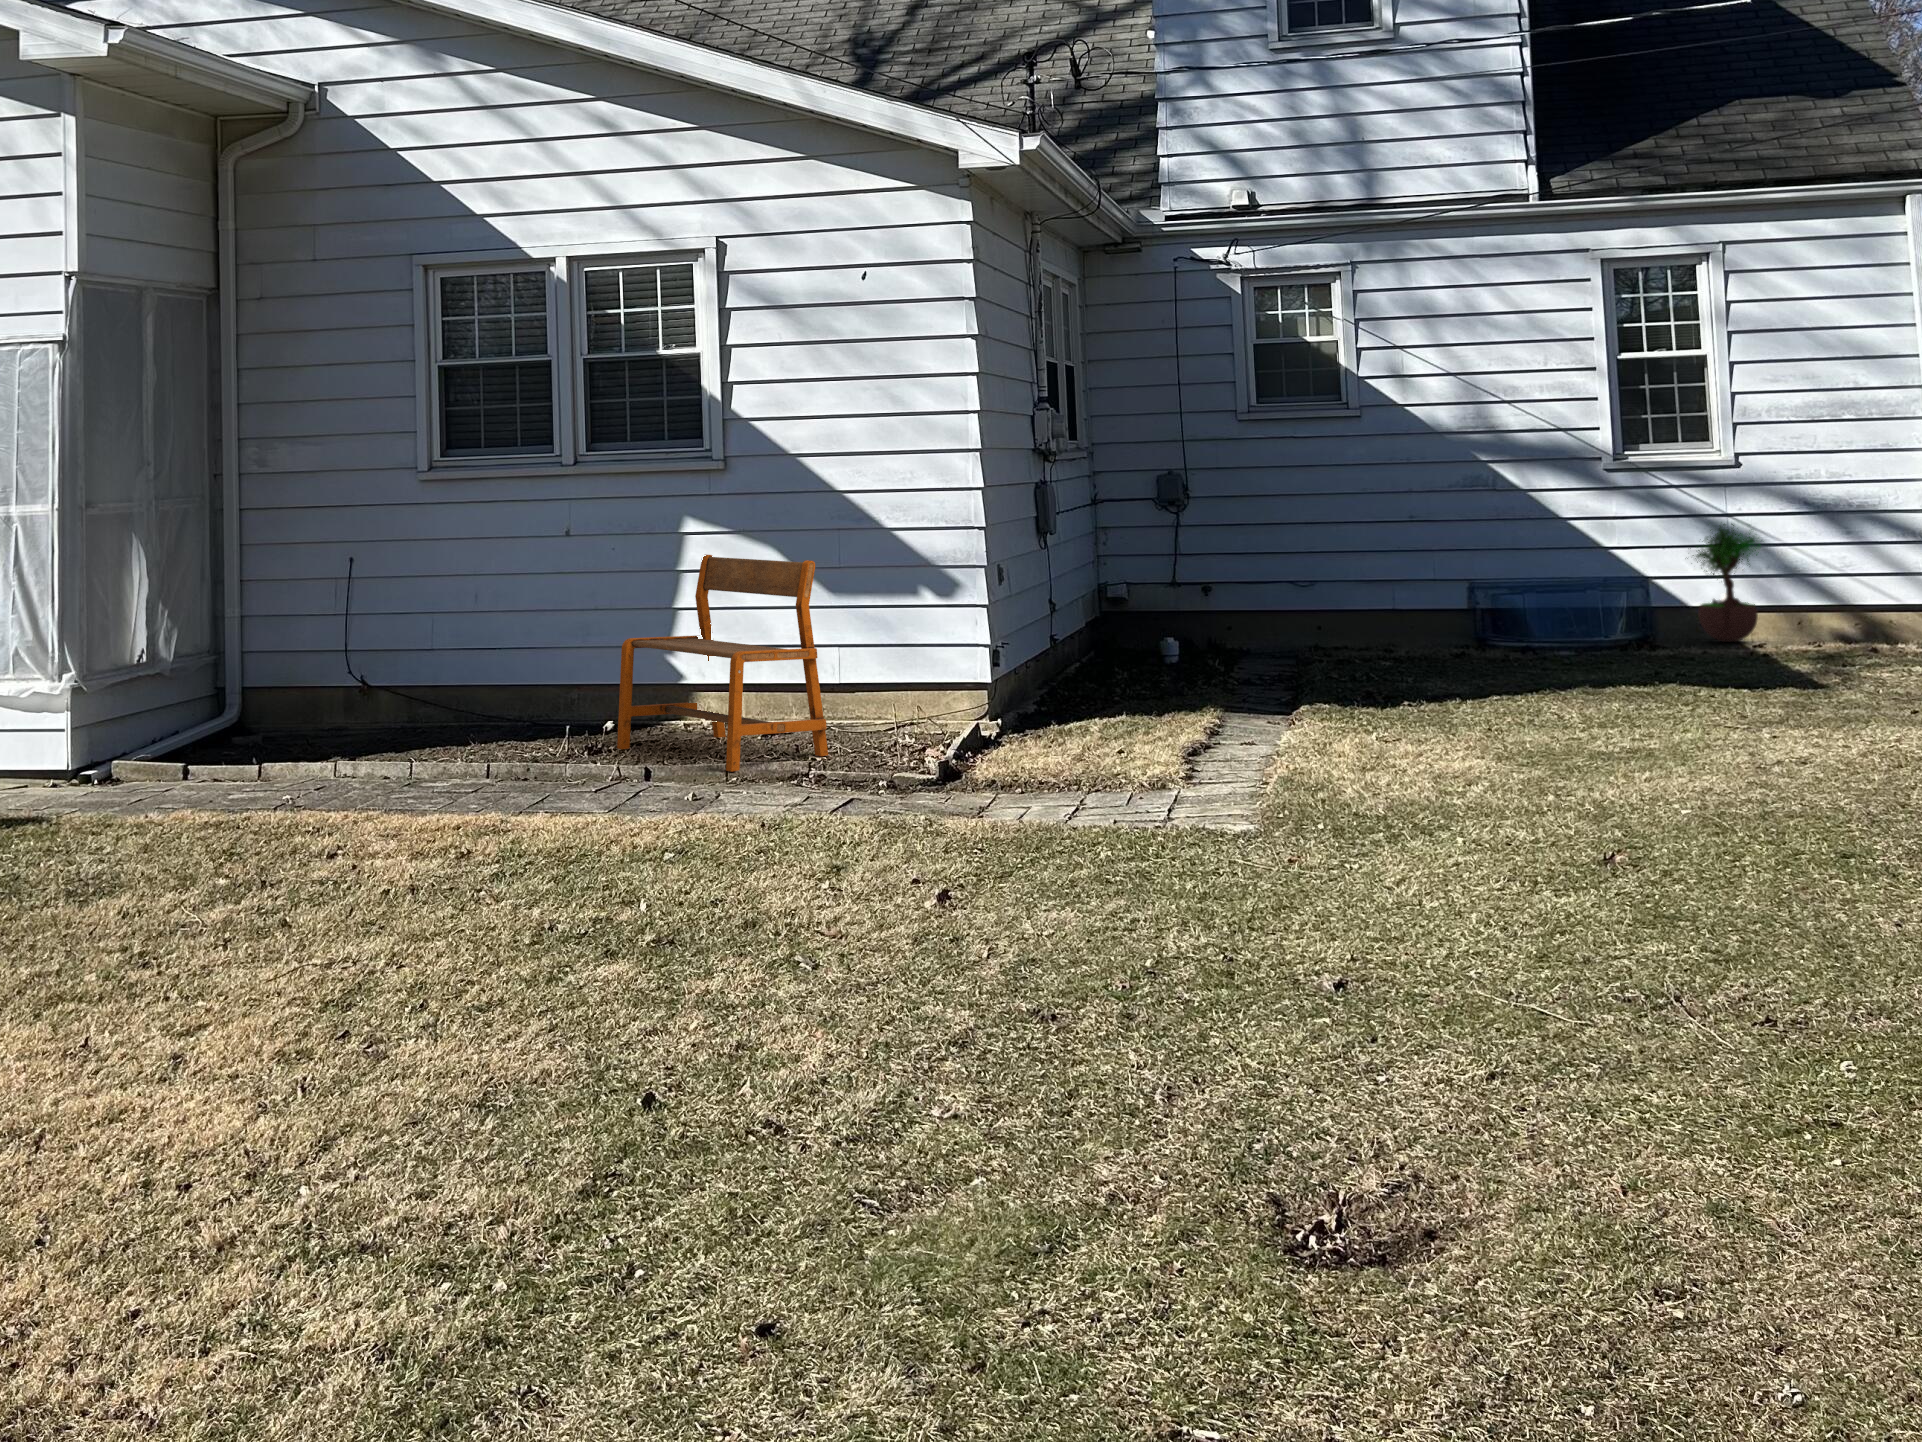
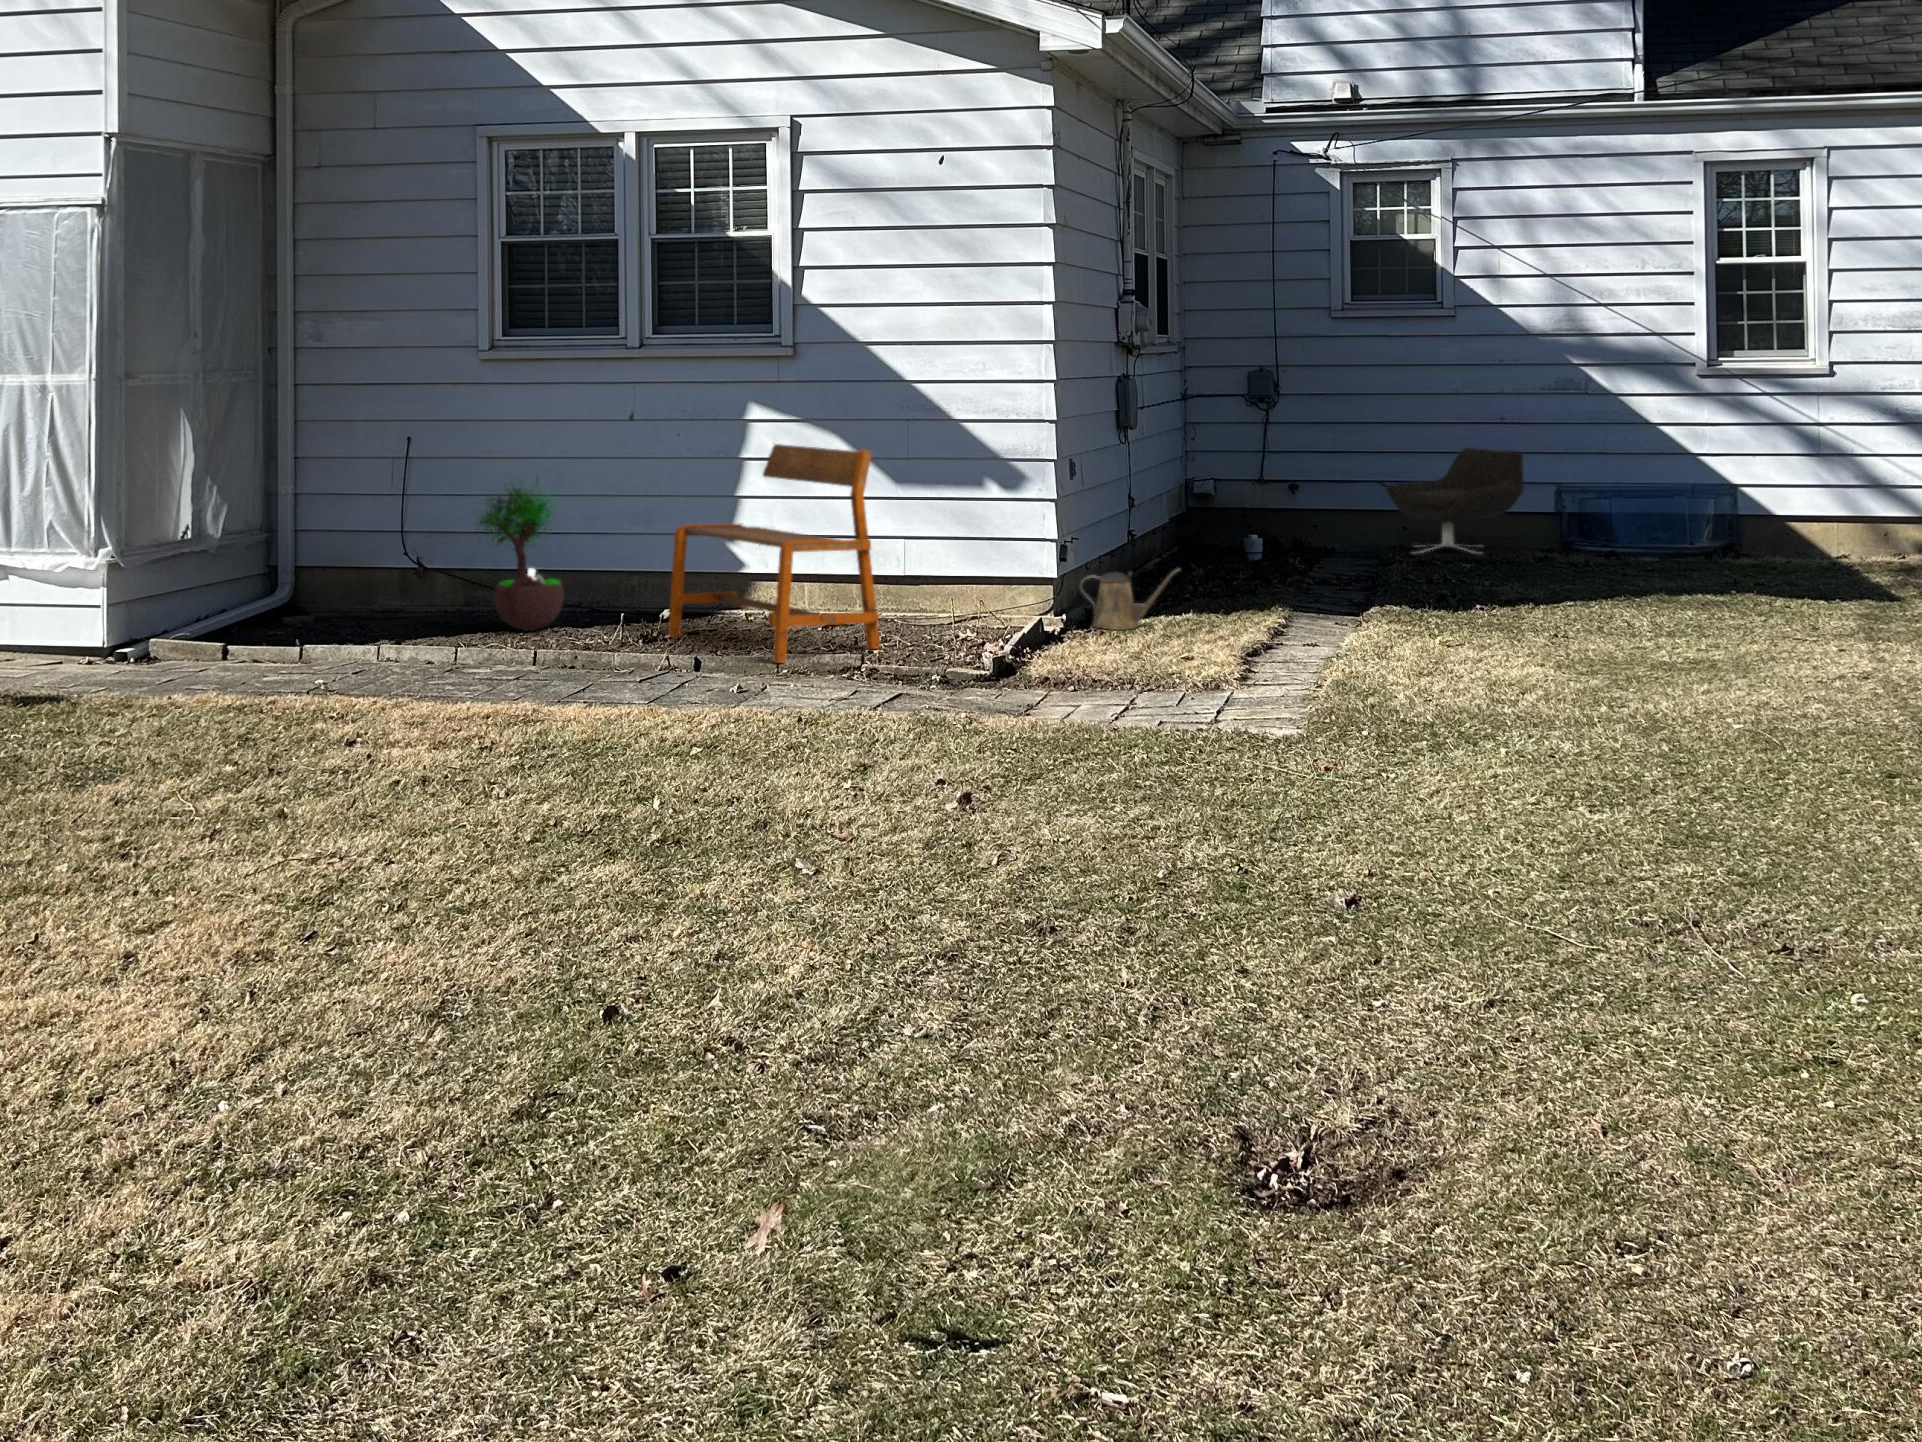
potted tree: present [1687,524,1760,642] -> present [474,480,564,631]
lounge chair: none [1302,547,1438,652] -> present [1386,448,1524,553]
watering can: none [1018,670,1117,732] -> present [1080,569,1180,630]

